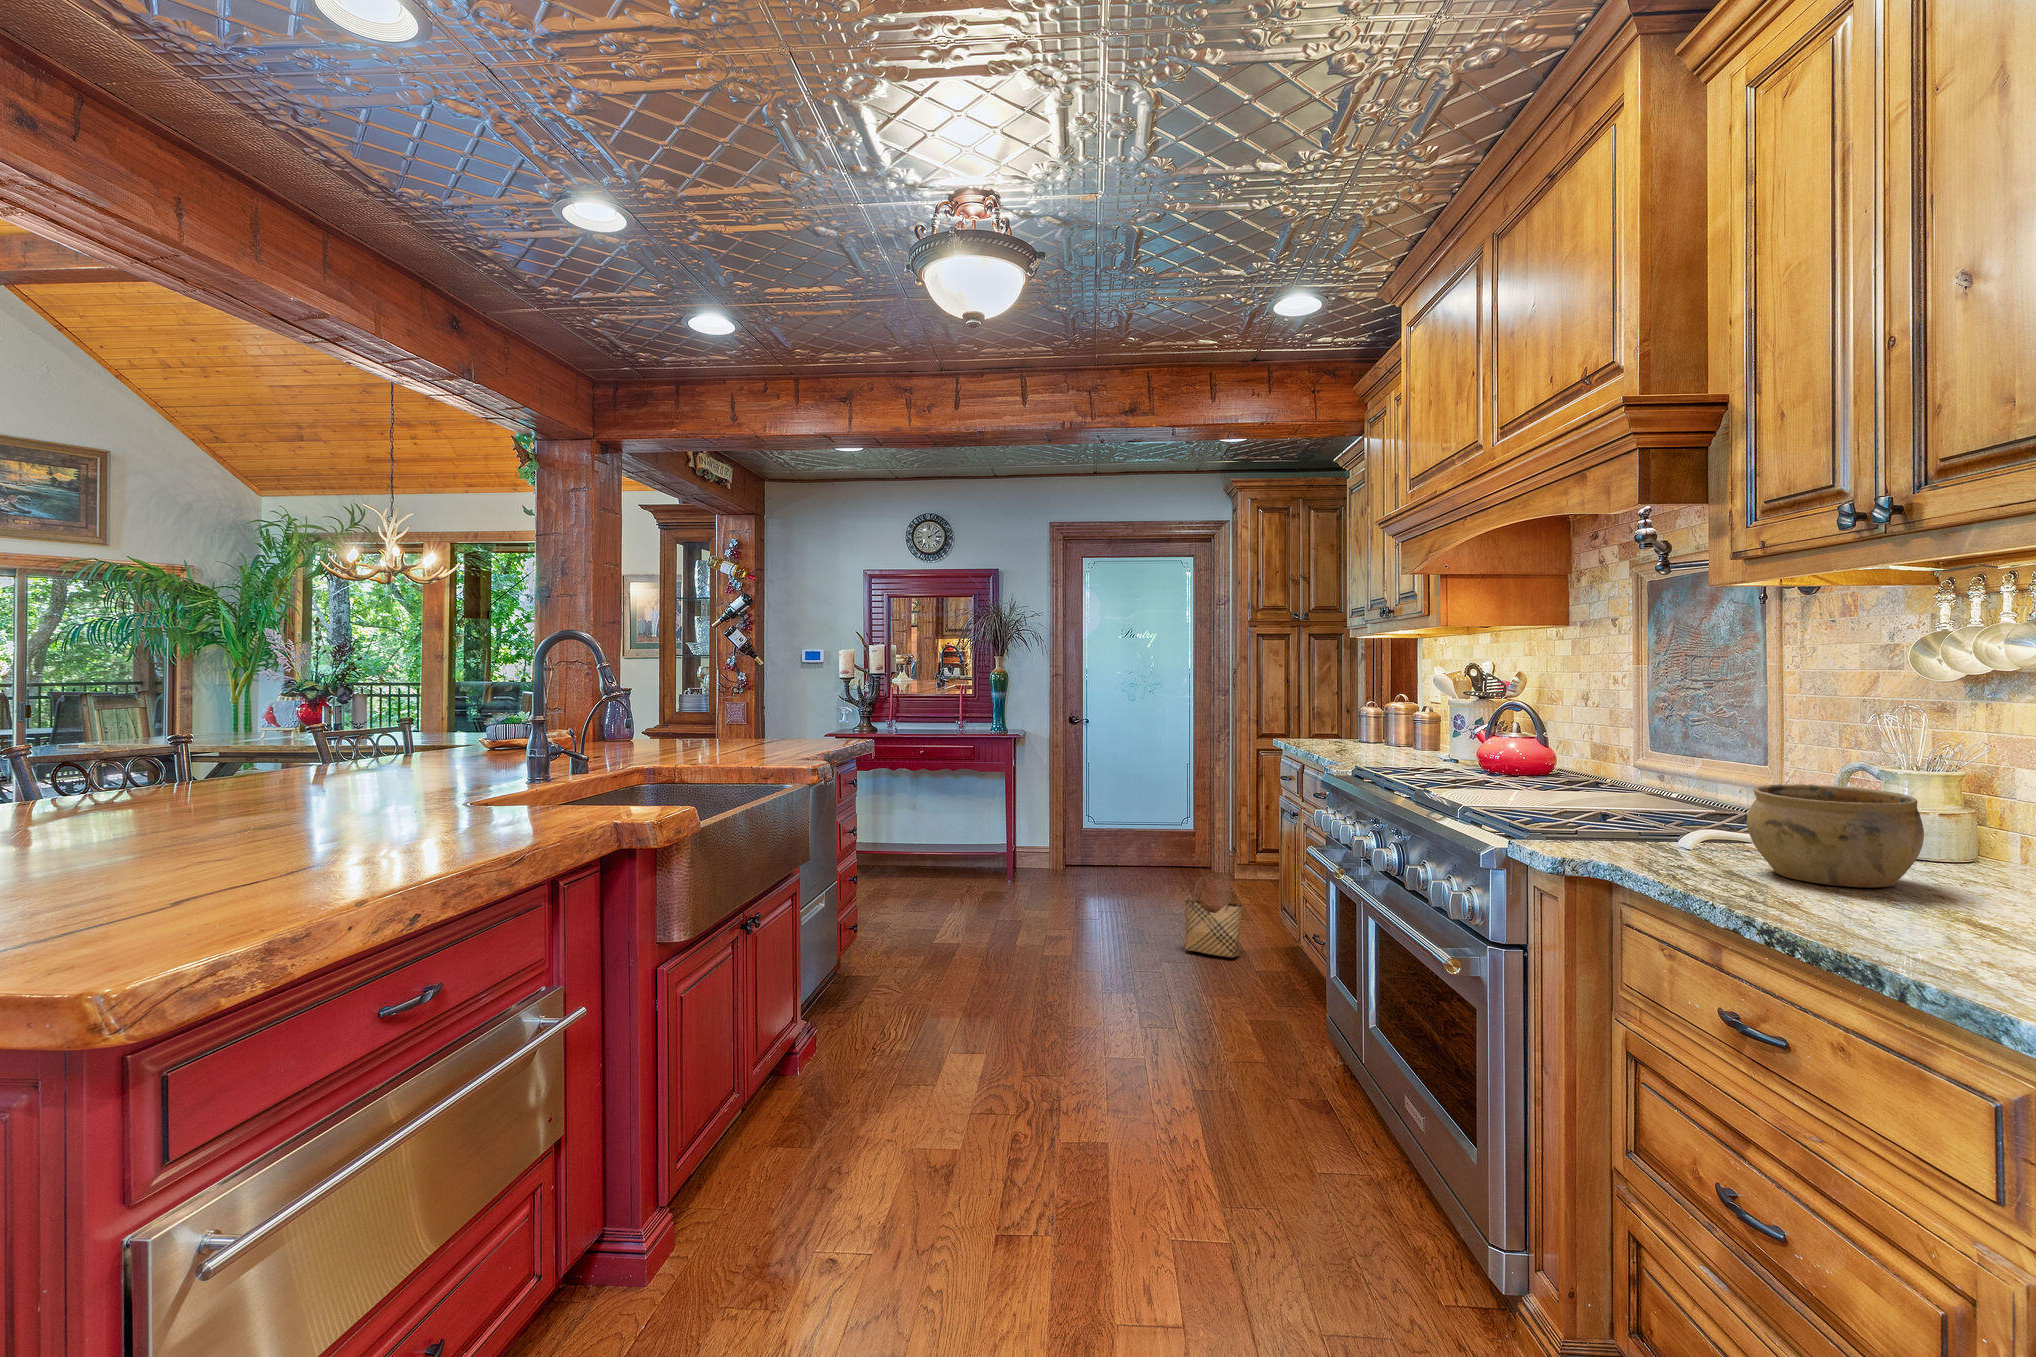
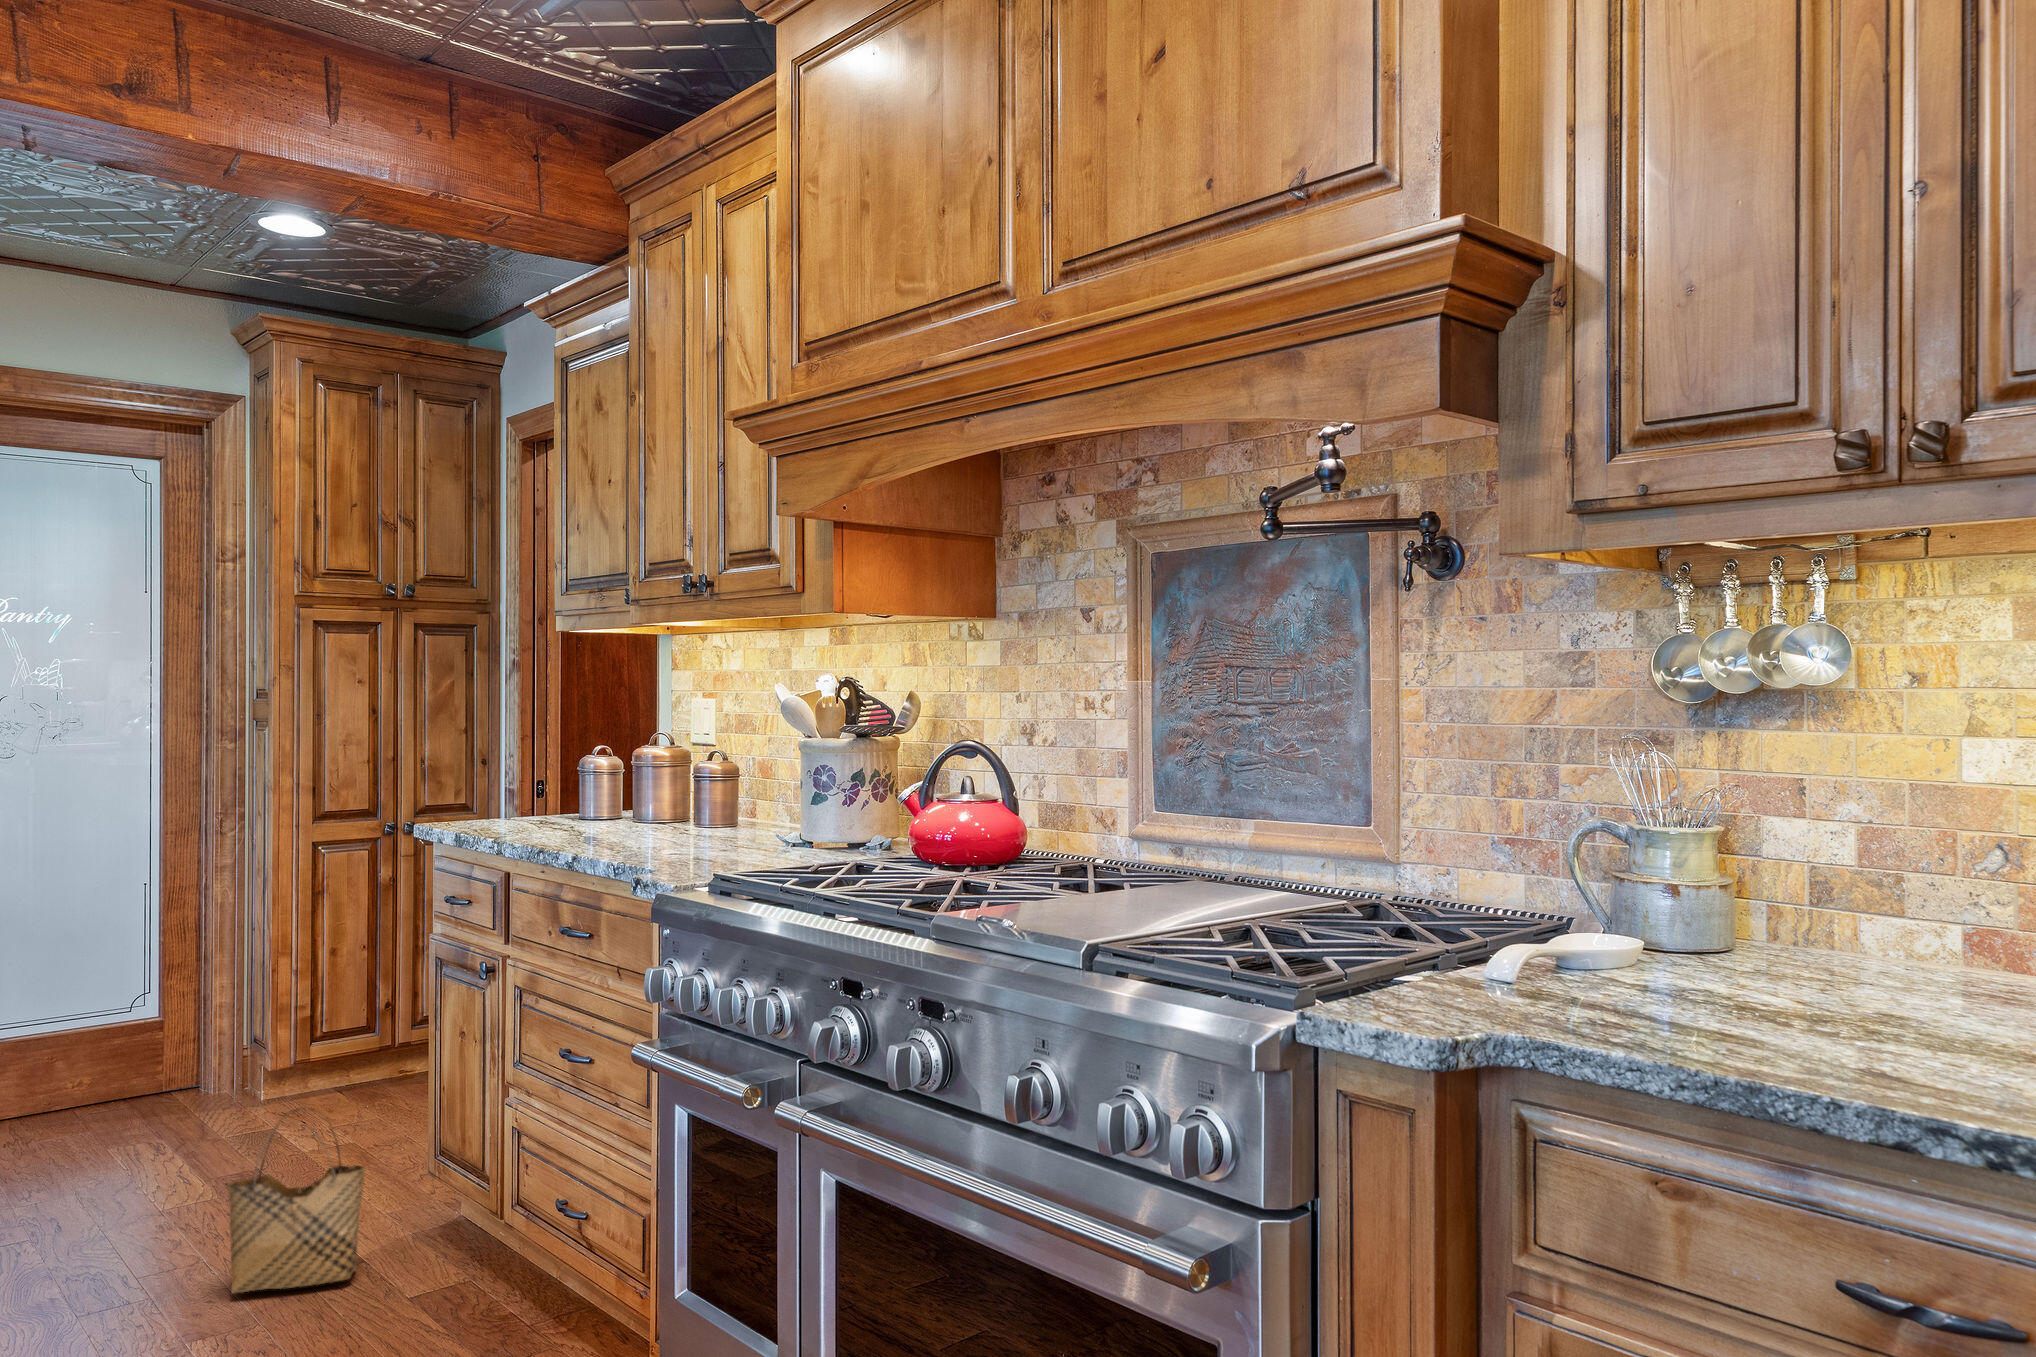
ceramic bowl: present [1746,784,1924,887] -> none [1633,855,1859,1010]

